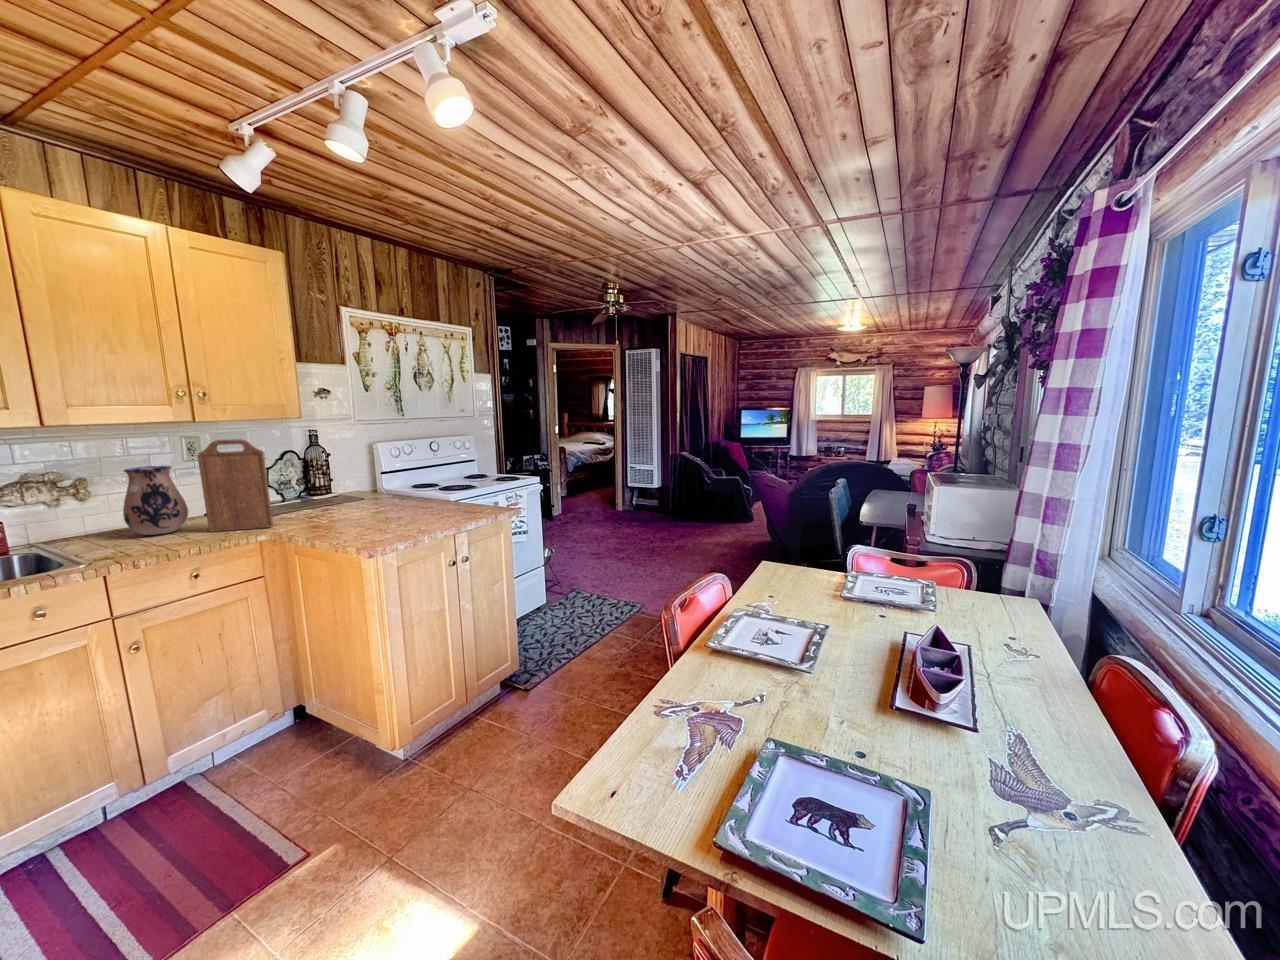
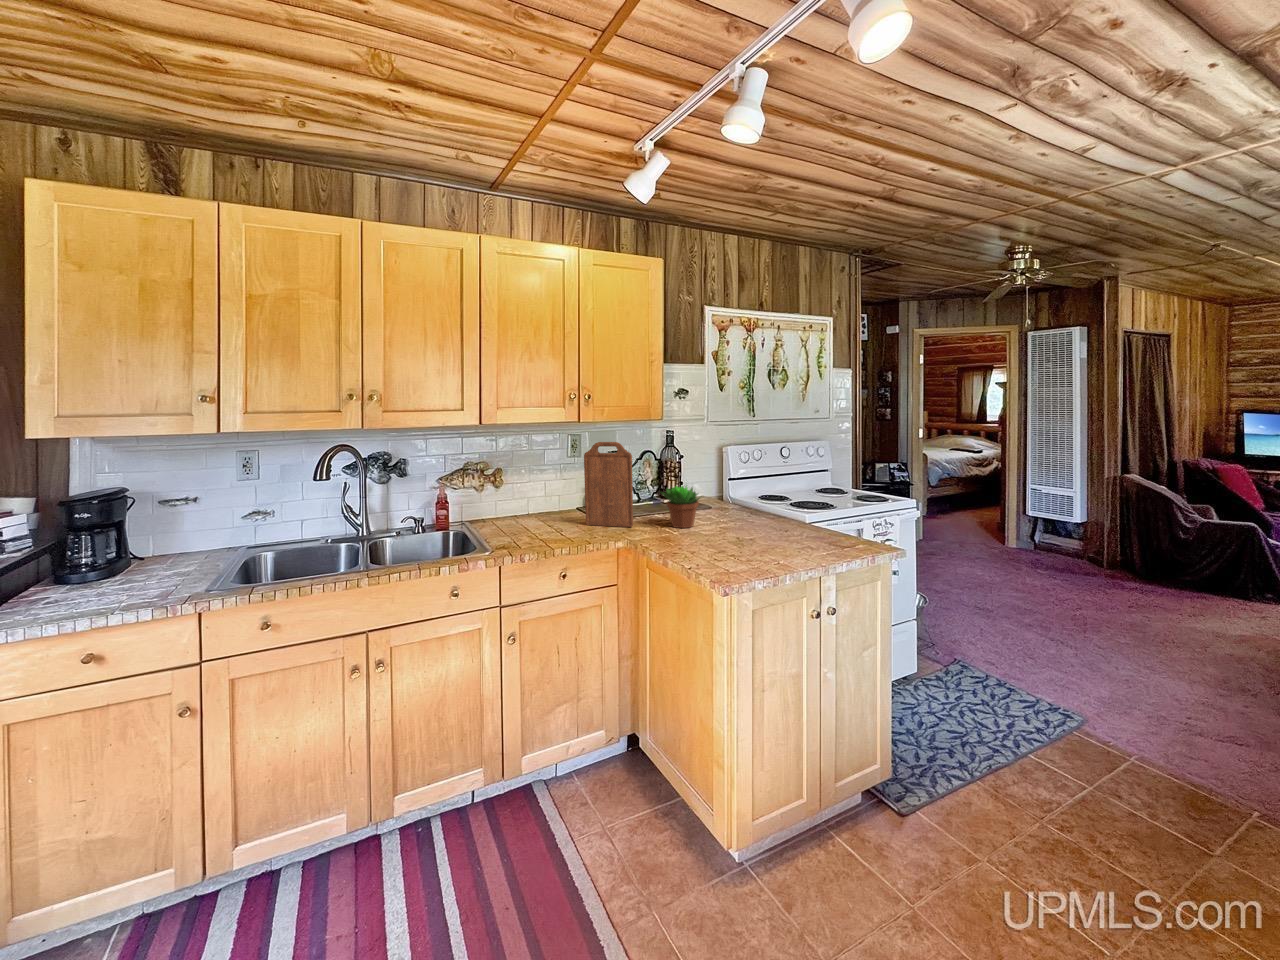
ceramic pitcher: present [123,466,188,535] -> none [532,461,573,521]
succulent plant: none [303,478,352,522] -> present [661,486,700,528]

